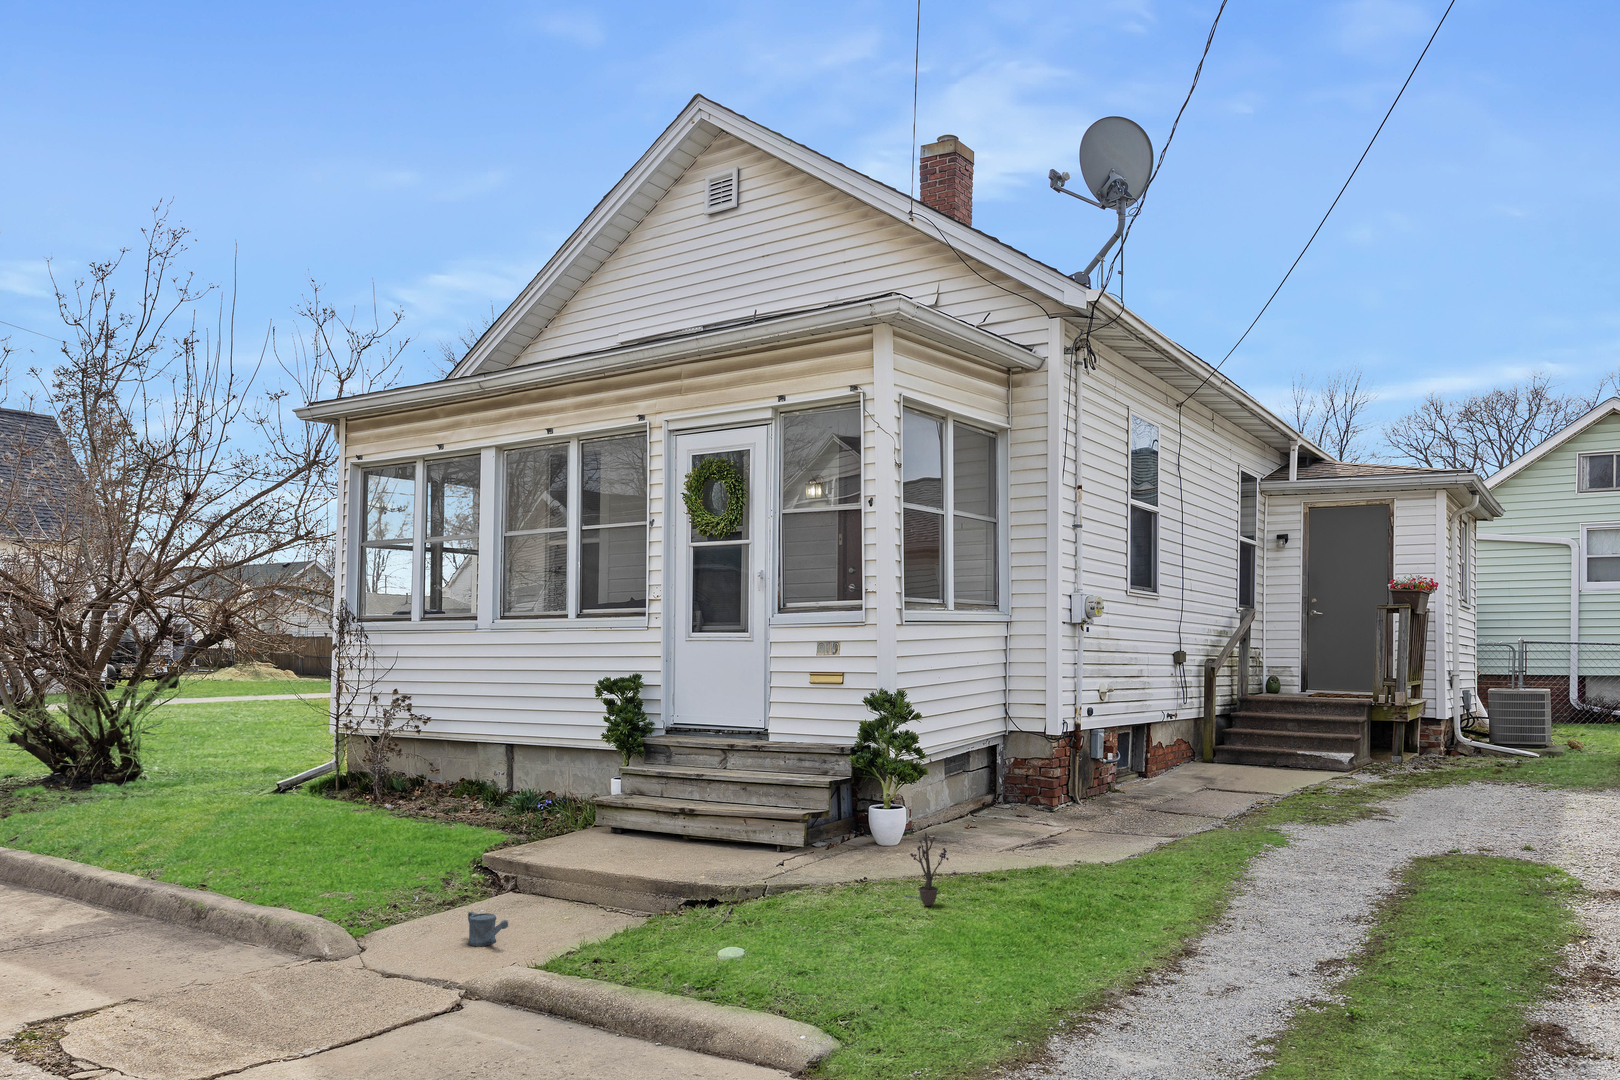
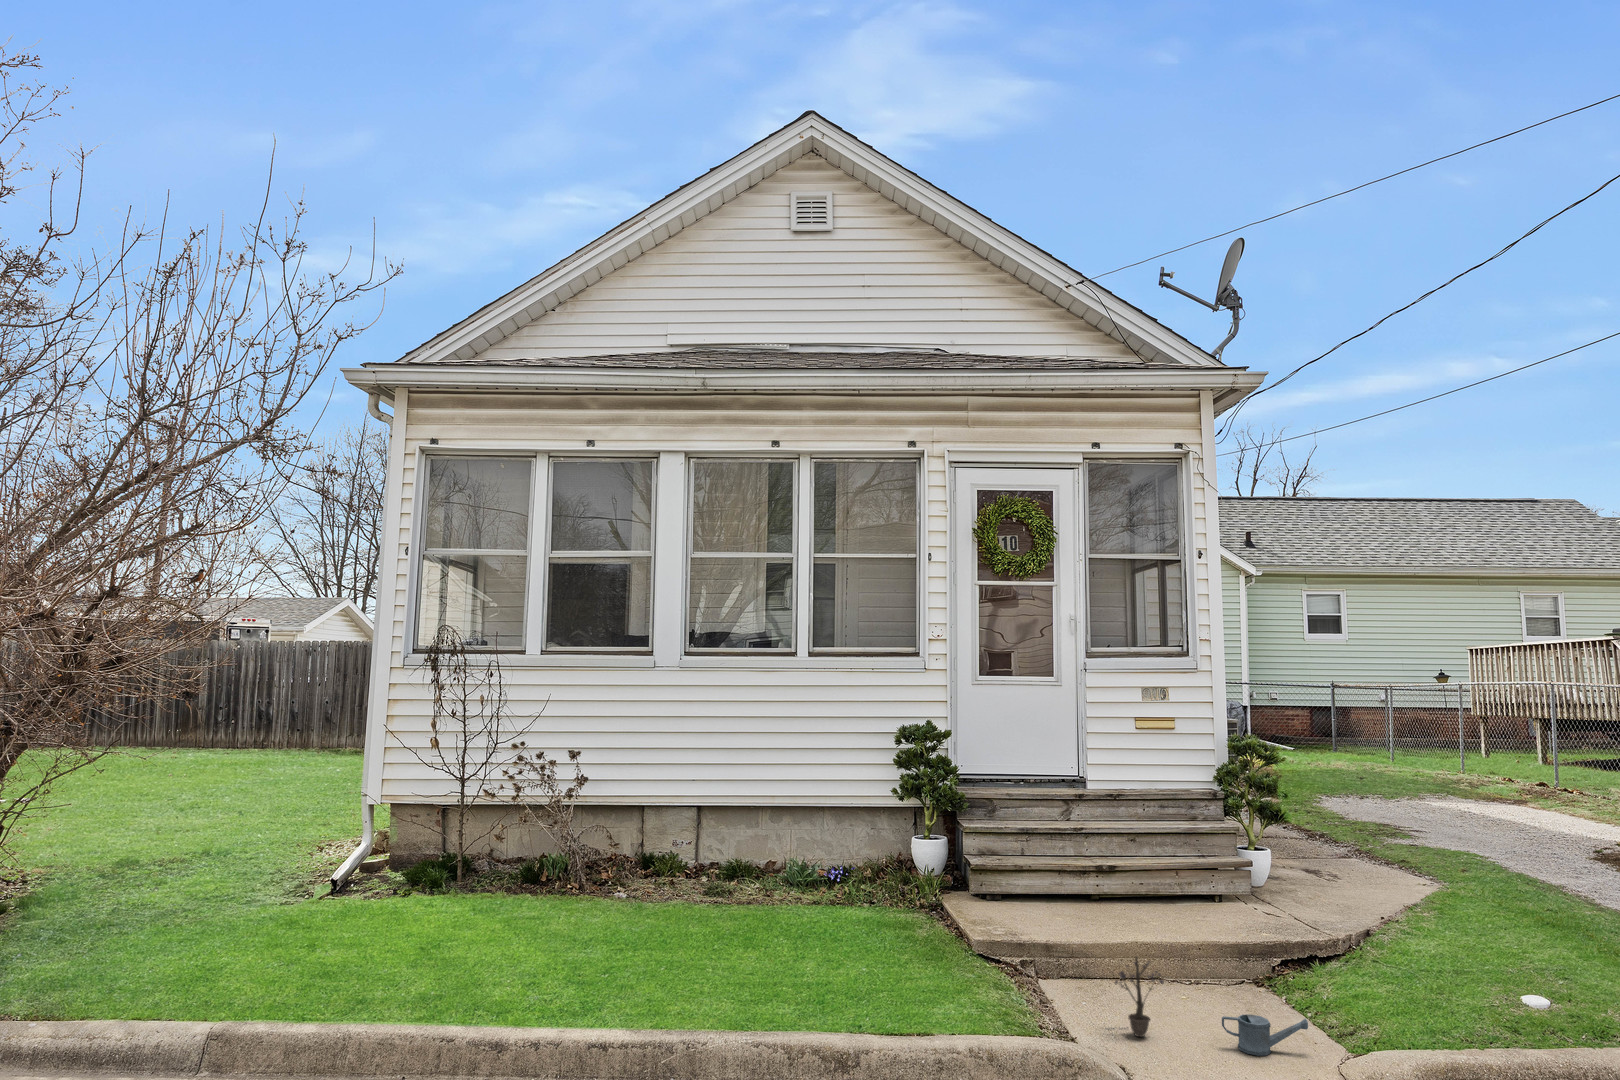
decorative plant: present [904,833,949,906] -> present [1105,957,1164,1037]

